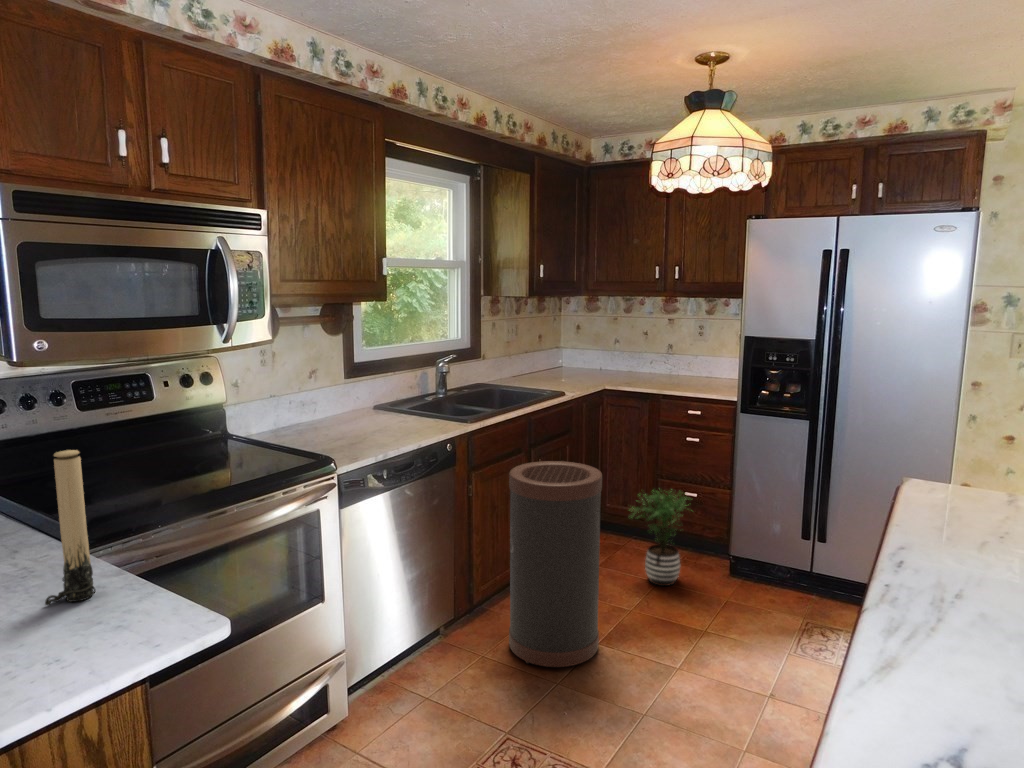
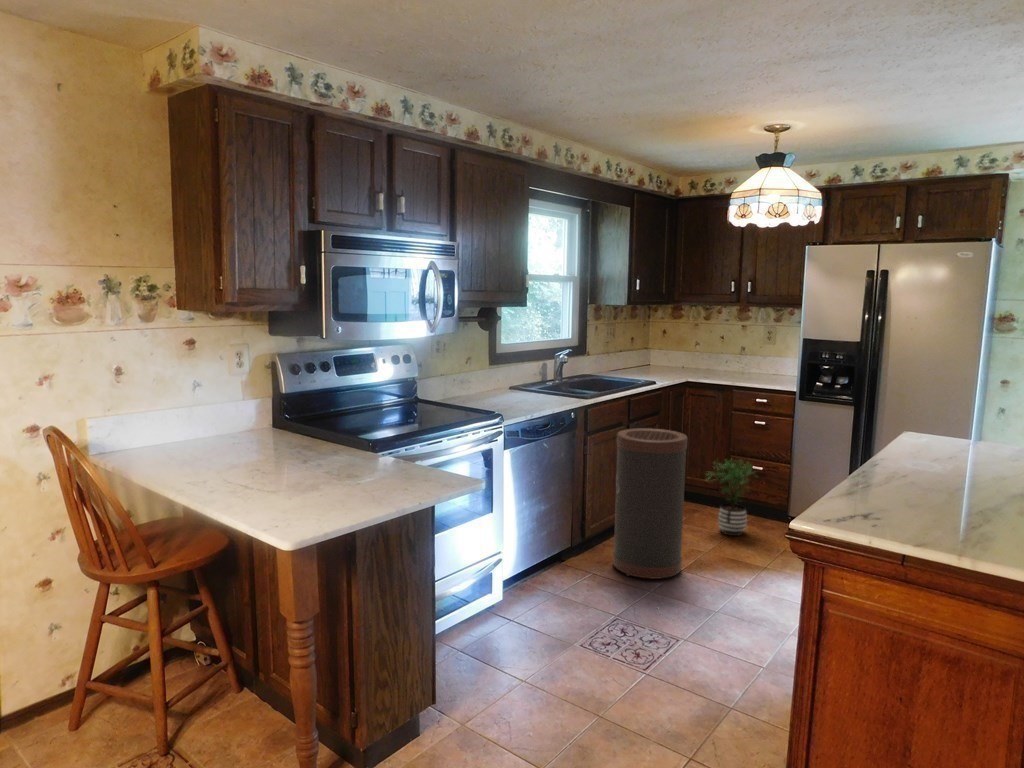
candle: present [45,450,96,605] -> none [388,379,412,462]

